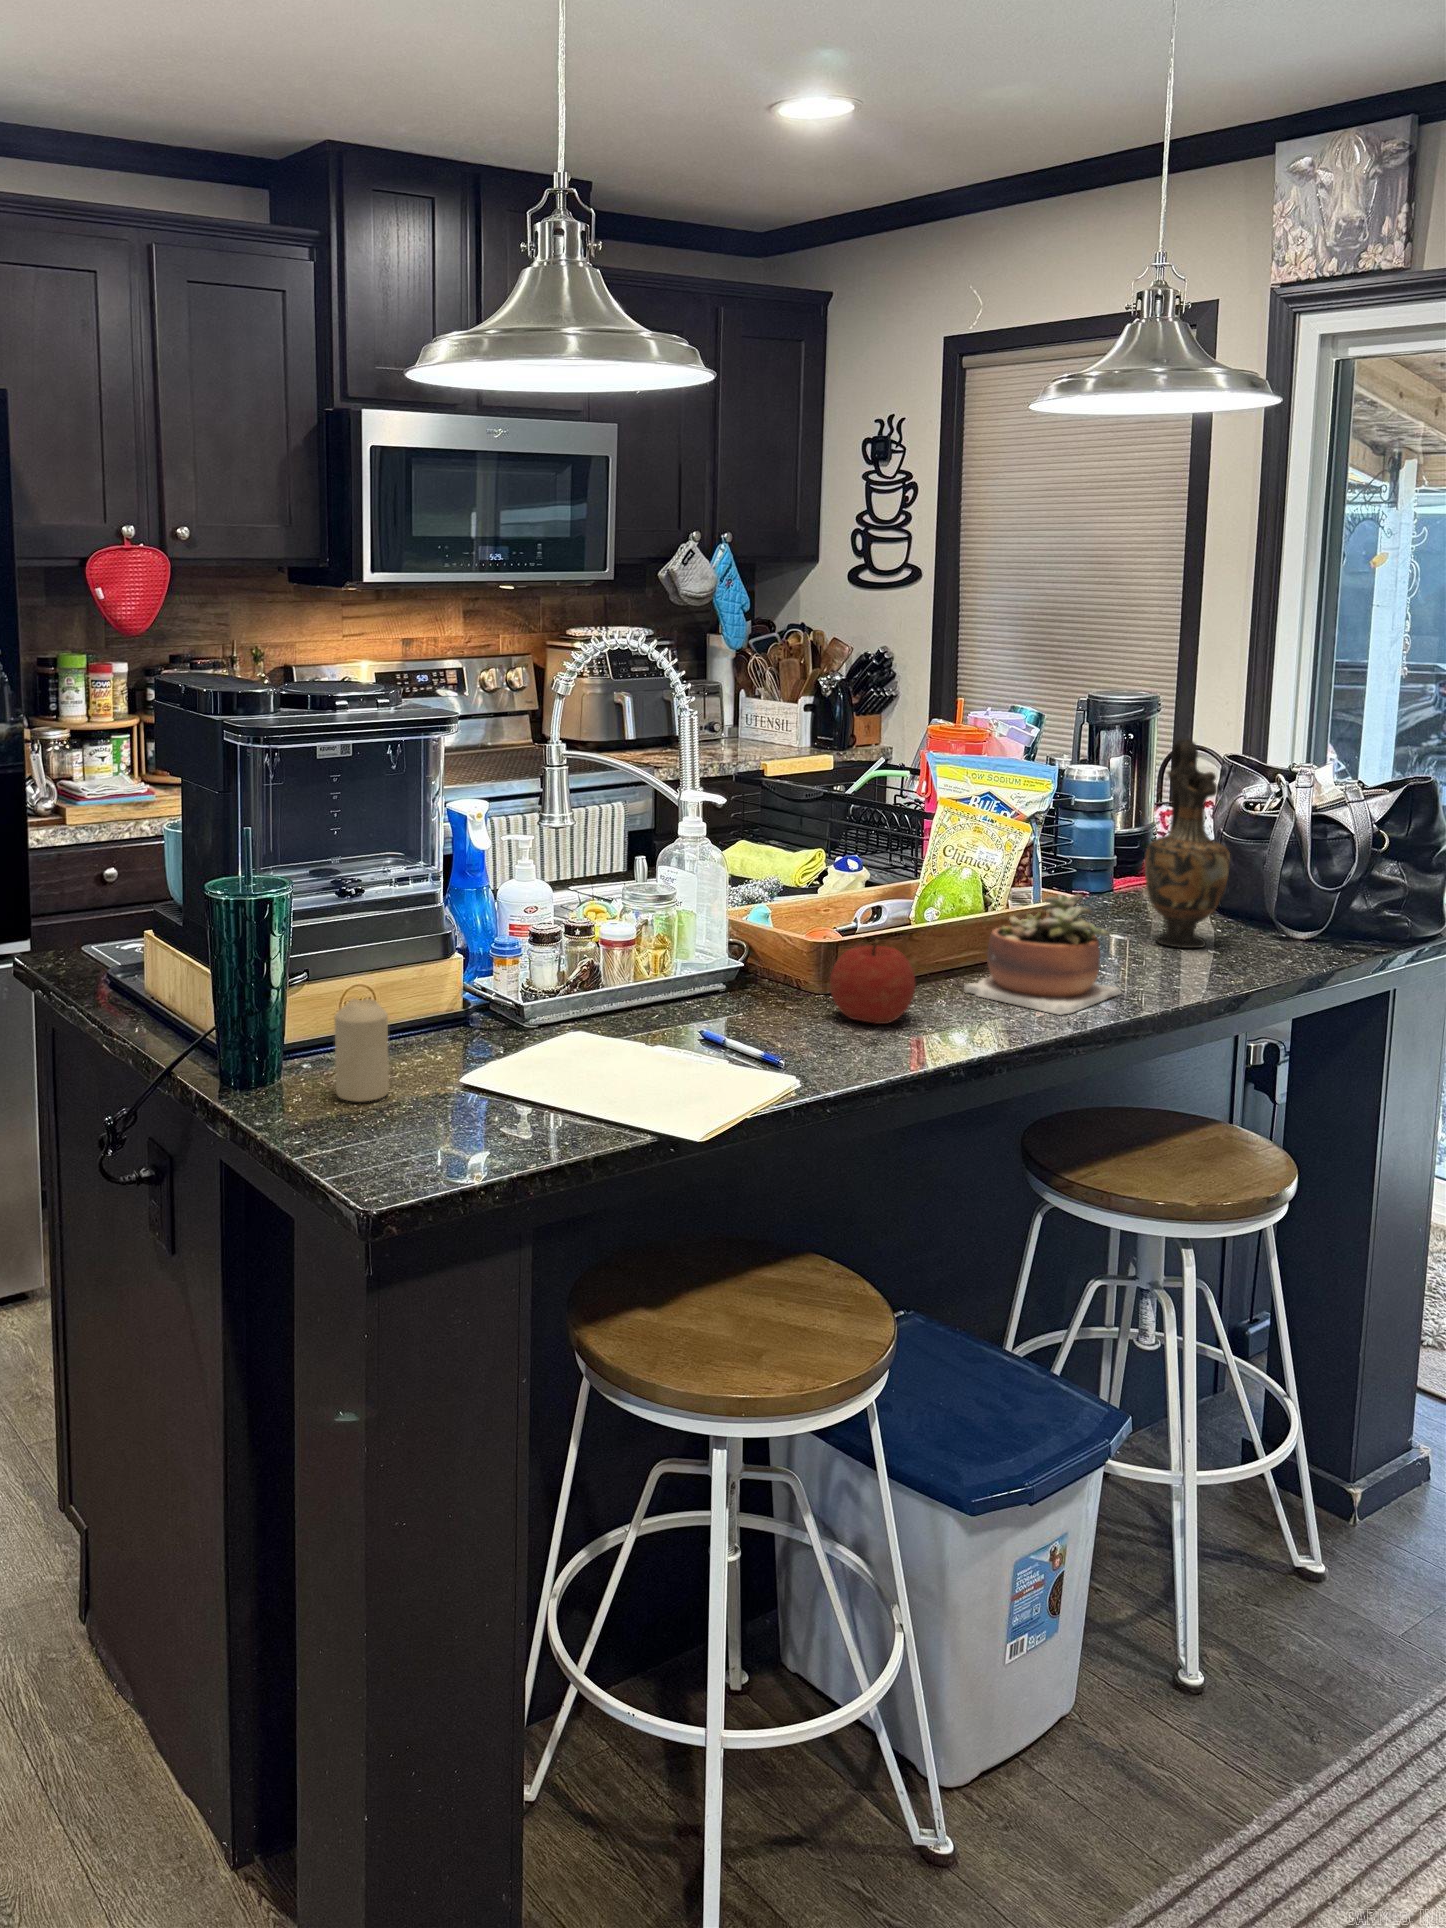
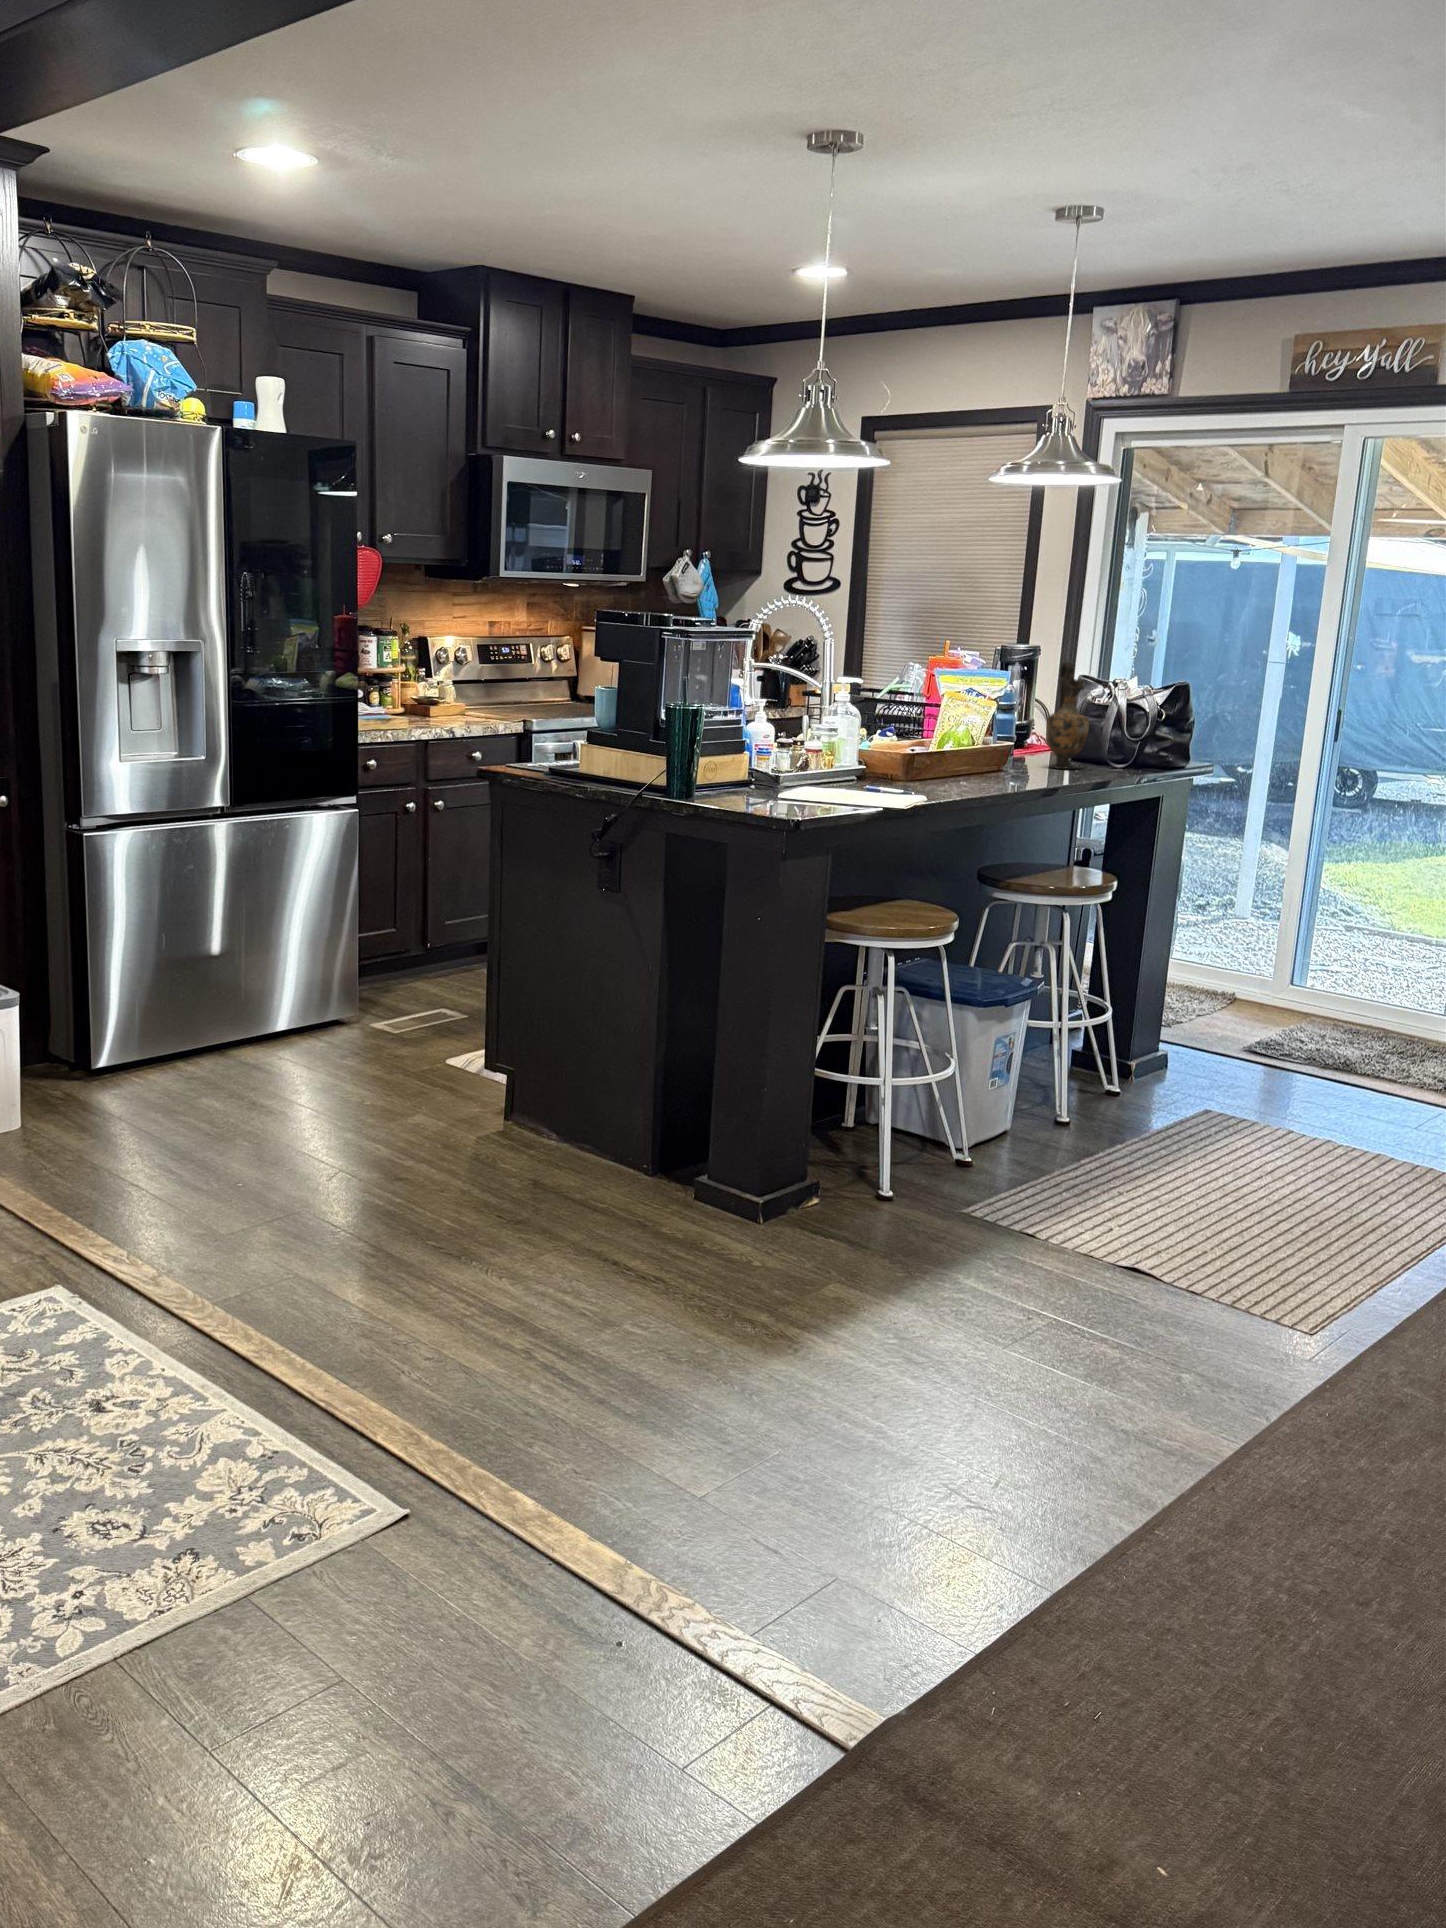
succulent plant: present [964,894,1121,1015] -> none [973,730,1047,784]
fruit: present [830,940,915,1024] -> none [920,745,960,785]
candle: present [334,999,389,1102] -> none [734,754,759,799]

